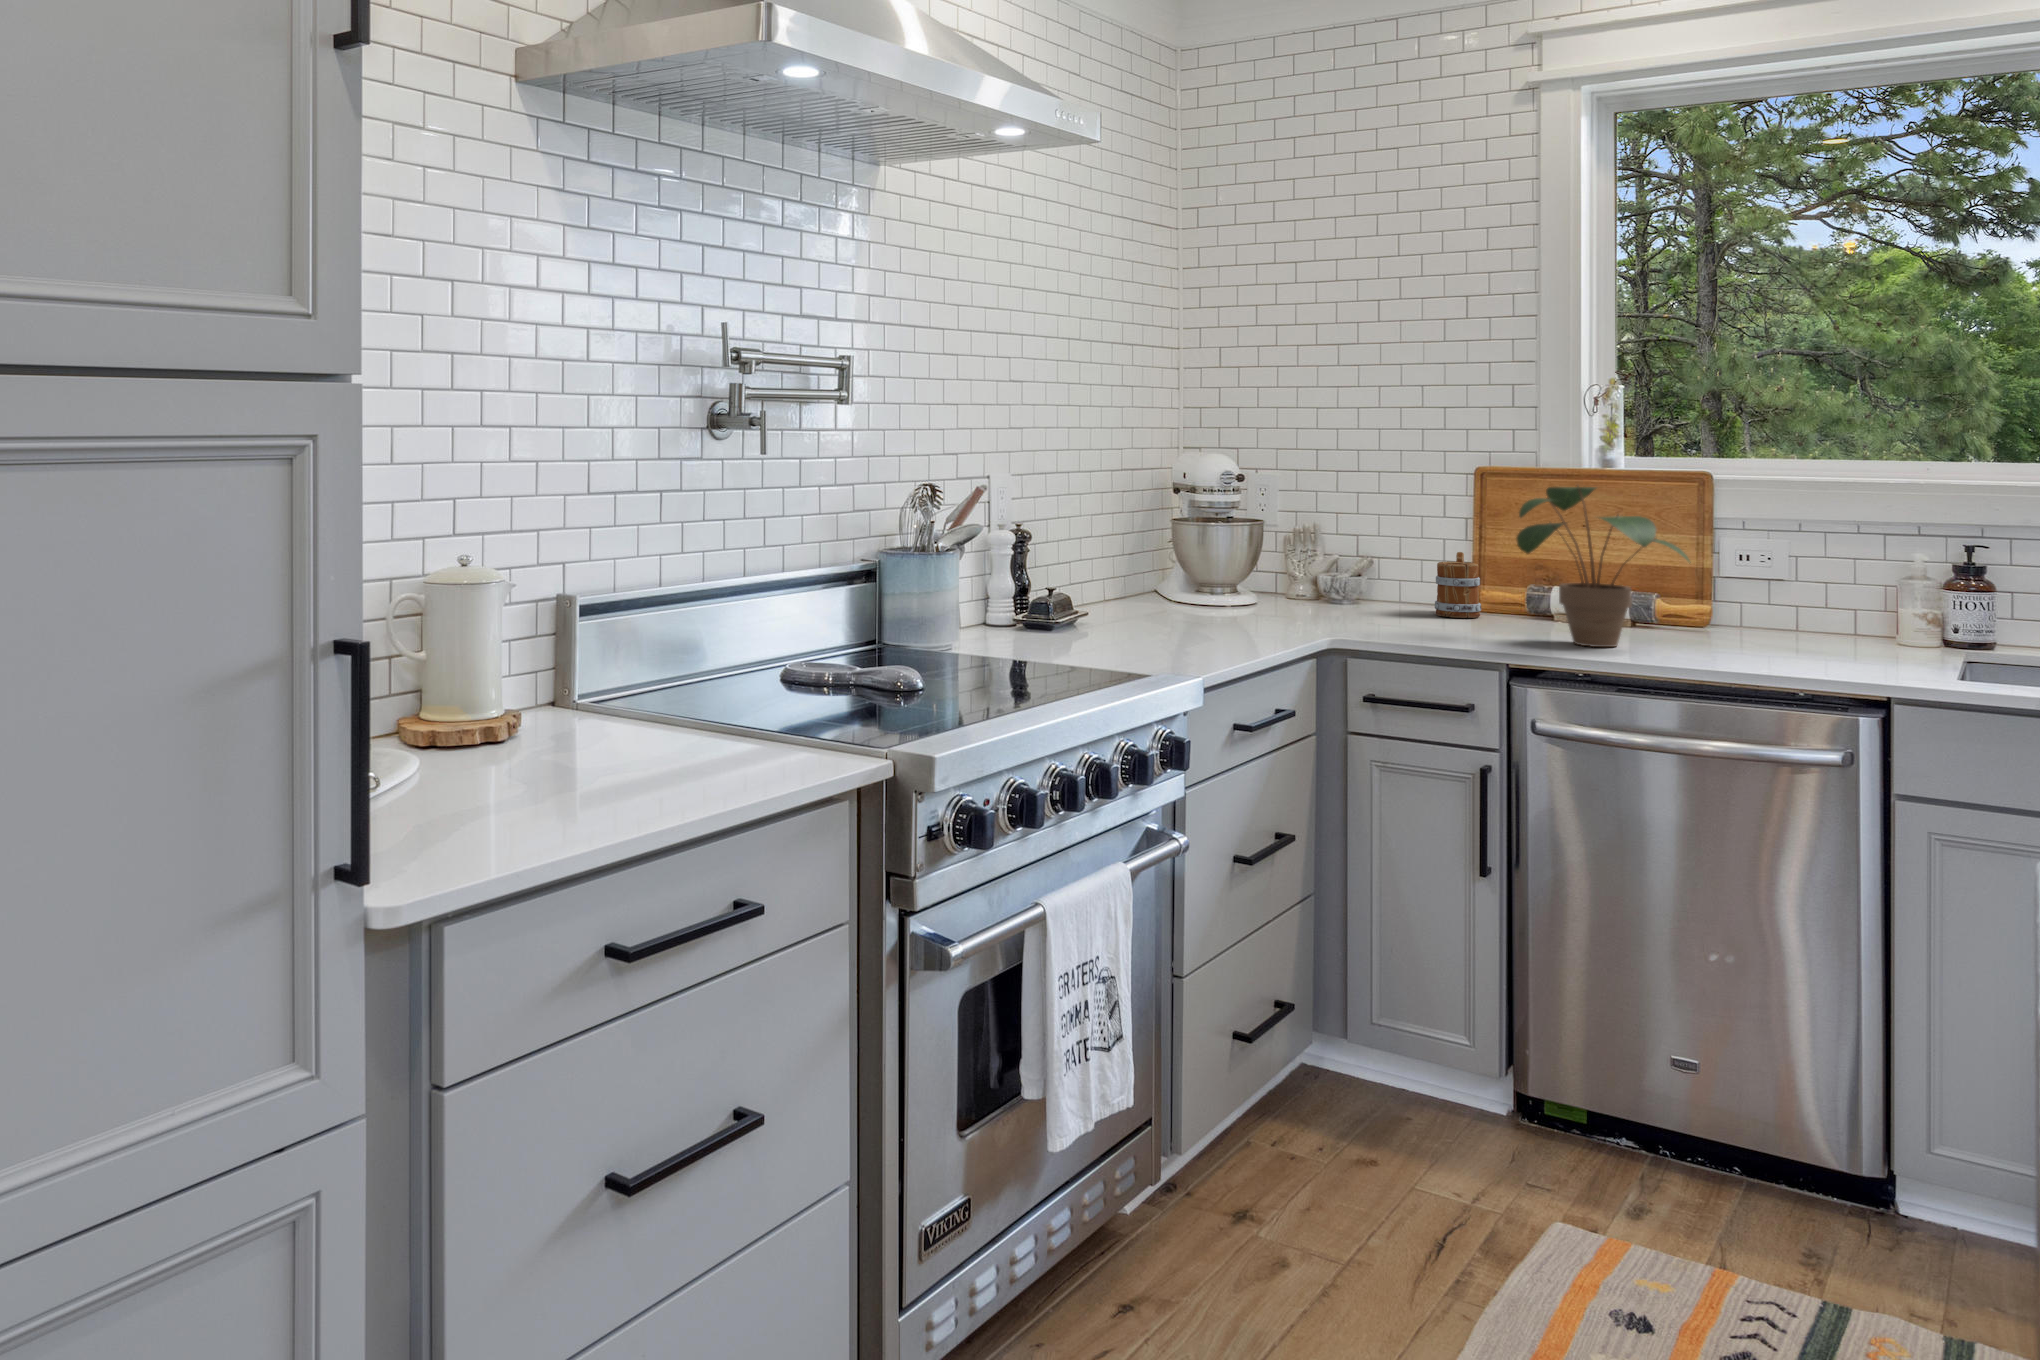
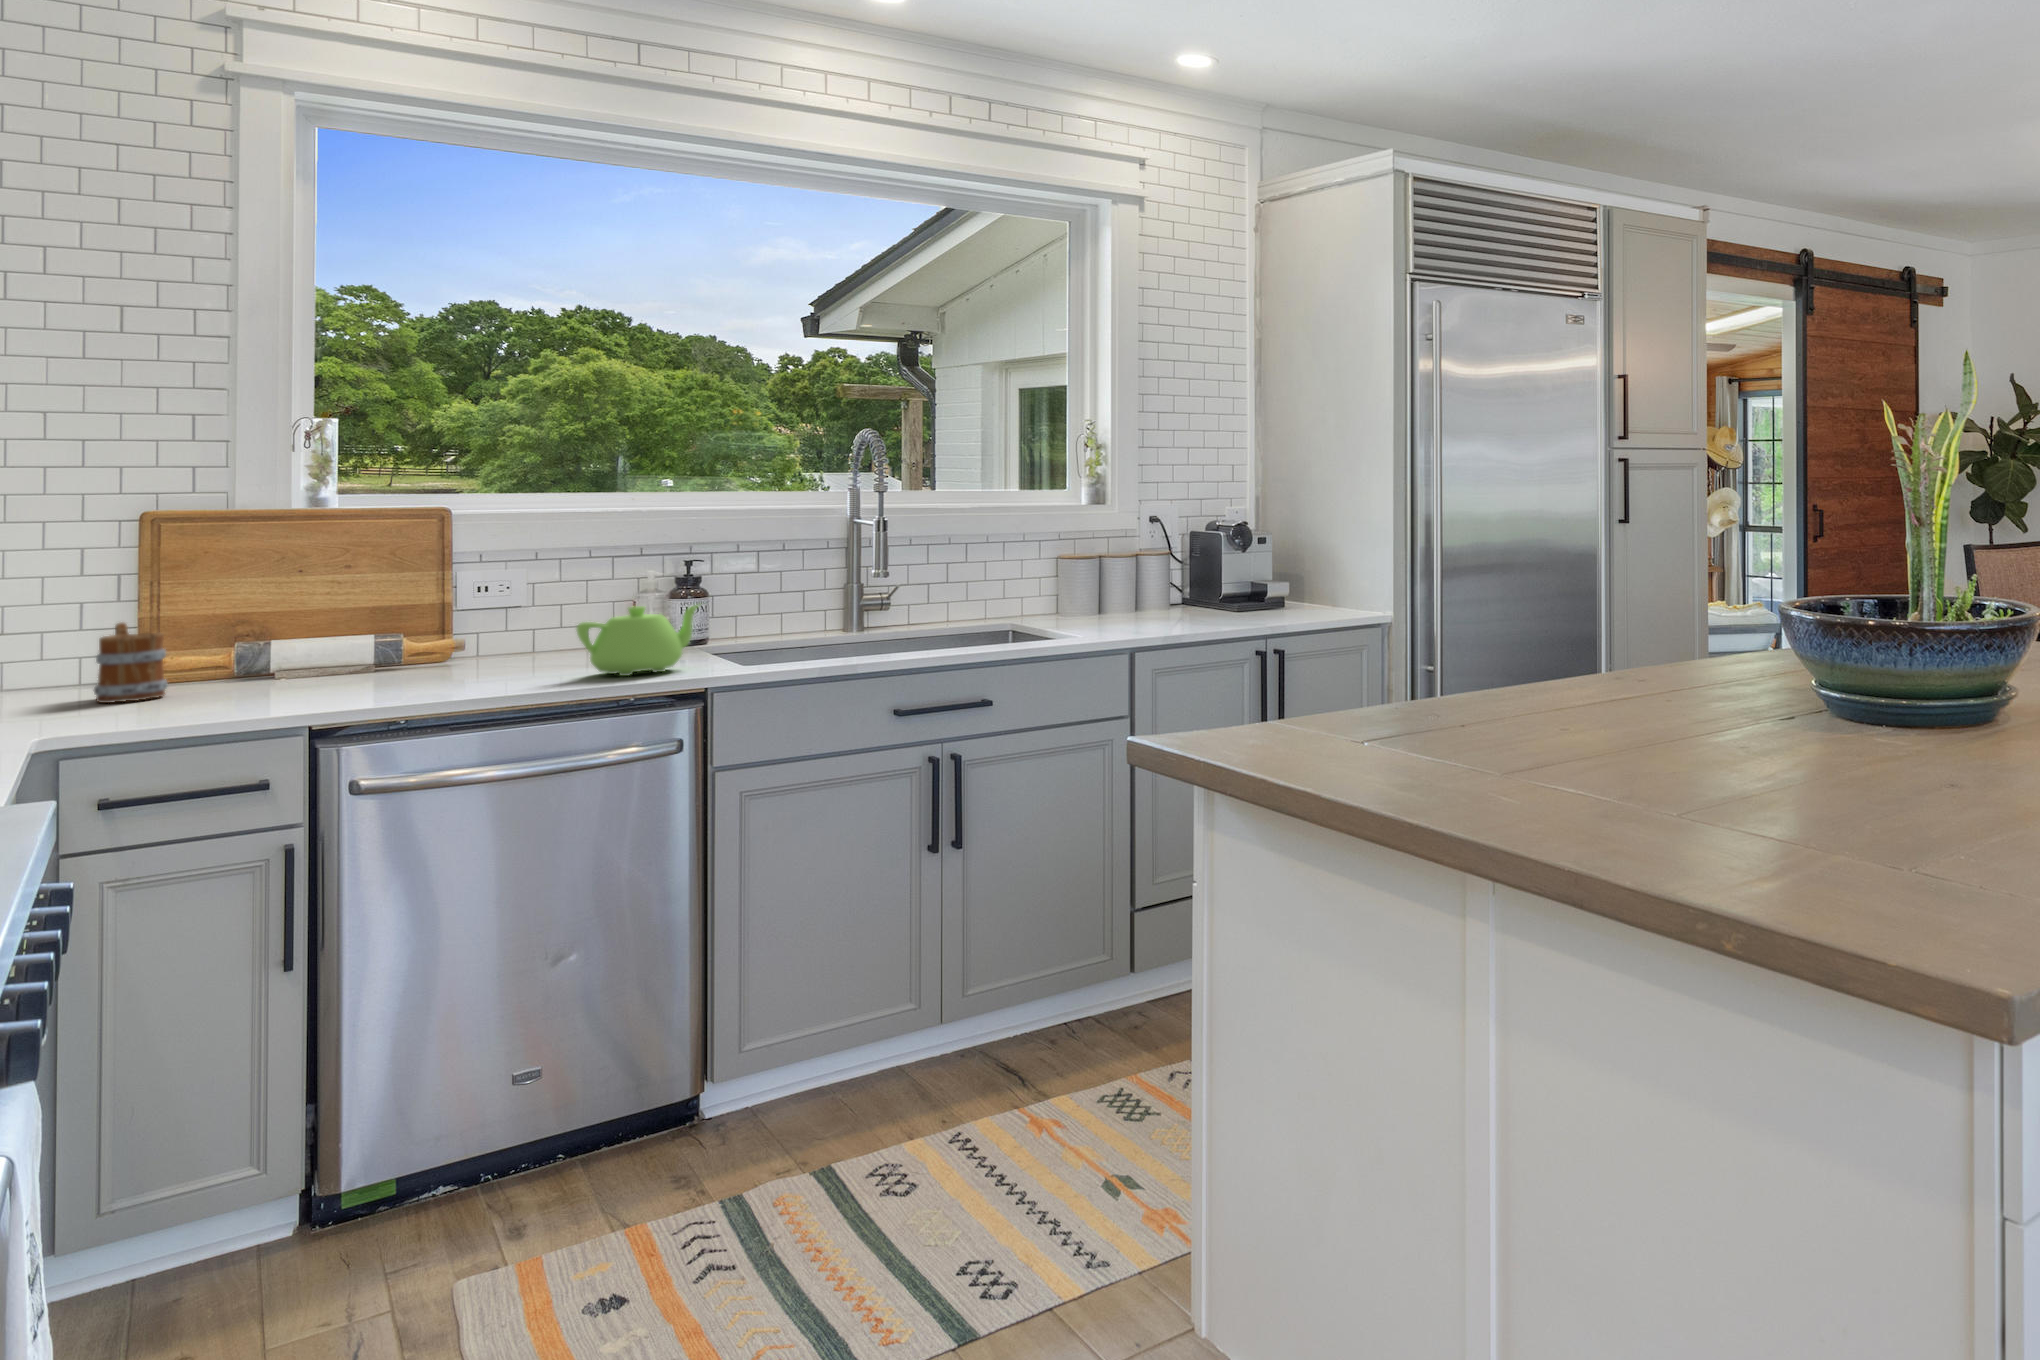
potted plant: present [1516,486,1691,647] -> none [279,525,492,696]
teapot: none [1757,595,1906,675] -> present [577,605,699,676]

